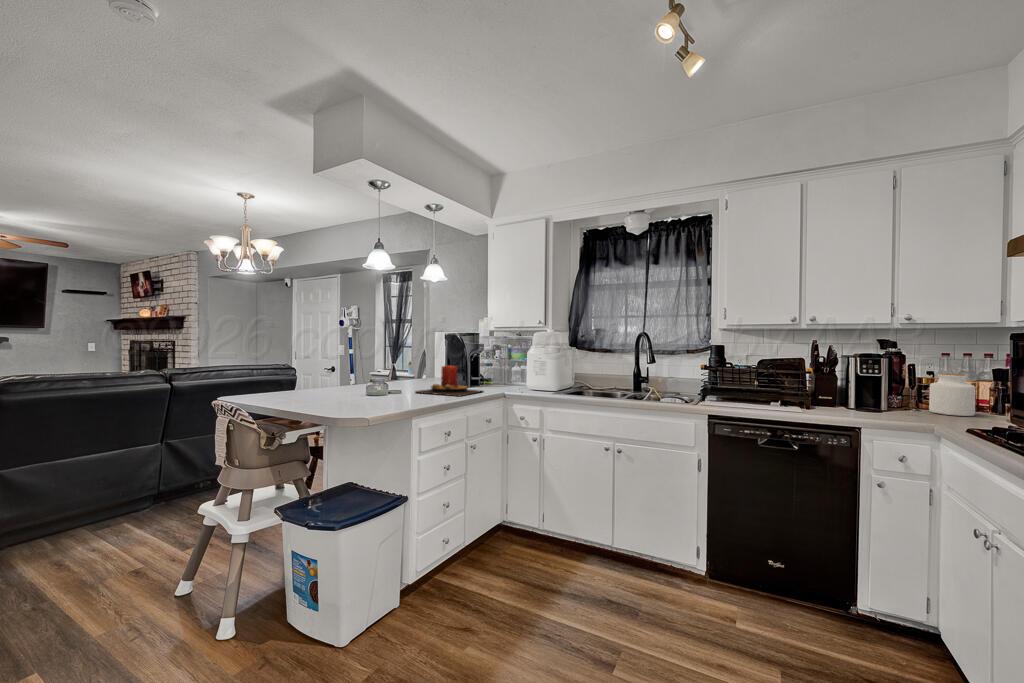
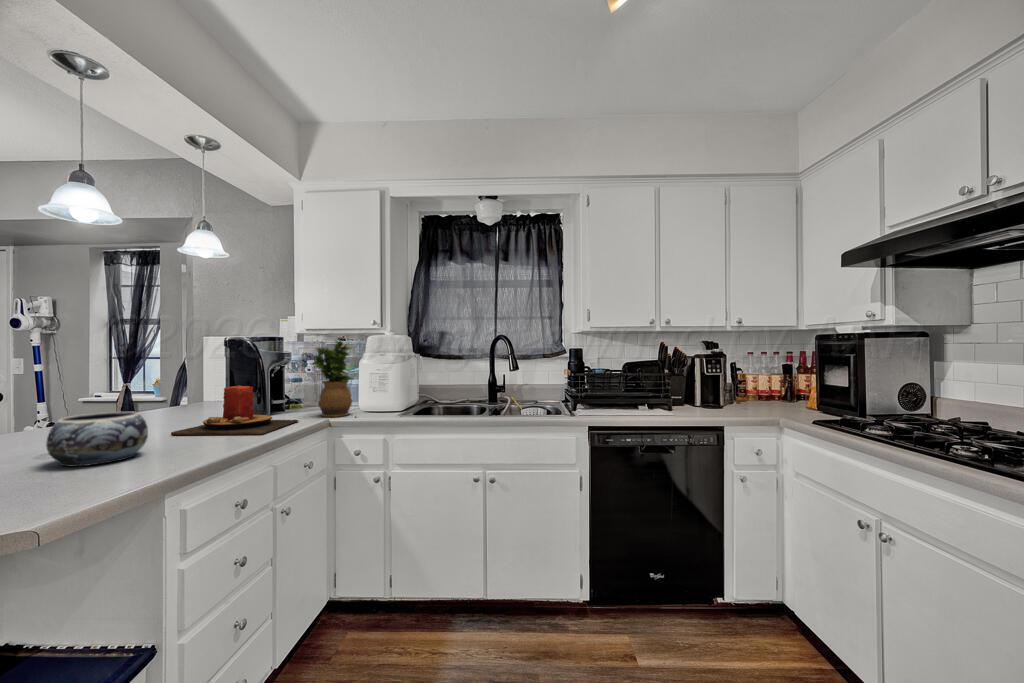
potted plant: none [492,336,522,391] -> present [311,340,354,417]
jar: present [929,373,975,416] -> none [757,371,791,408]
decorative bowl: none [365,375,404,401] -> present [46,411,148,466]

